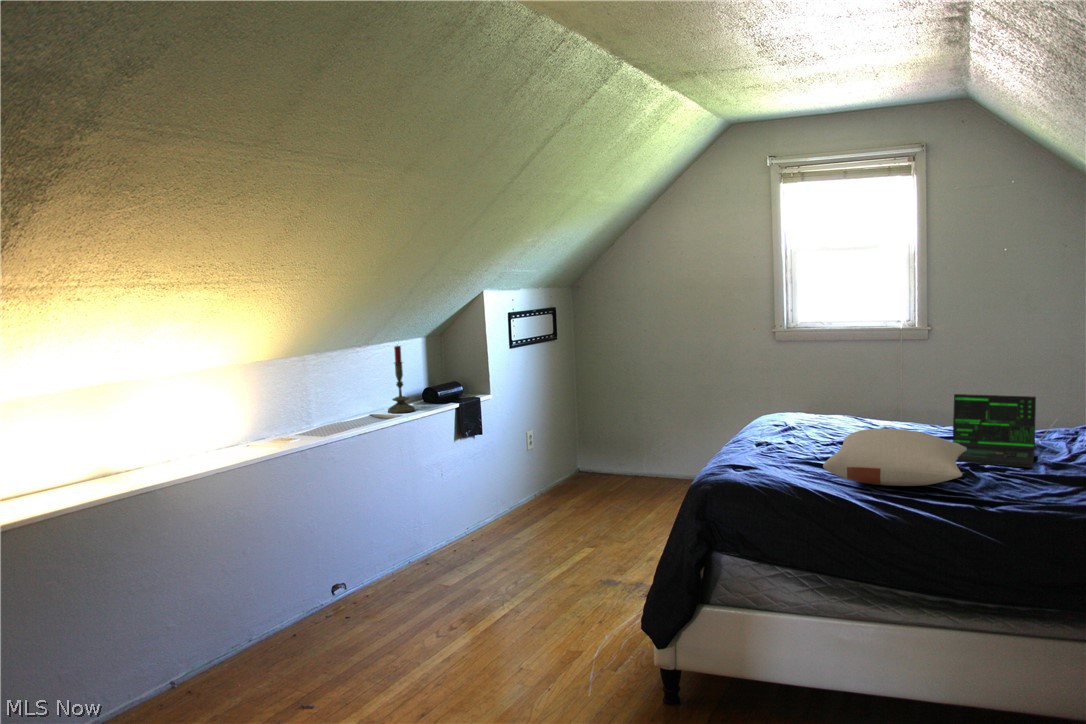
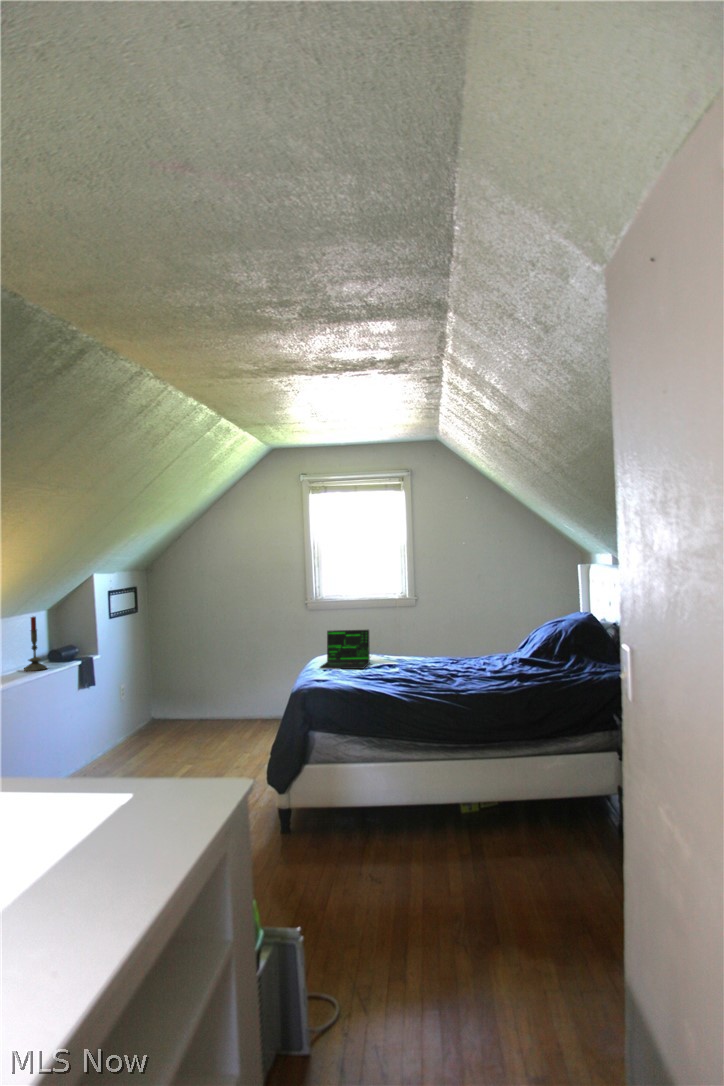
laptop: present [953,394,1058,468] -> present [320,630,370,669]
pillow: present [823,428,966,486] -> none [372,653,448,686]

